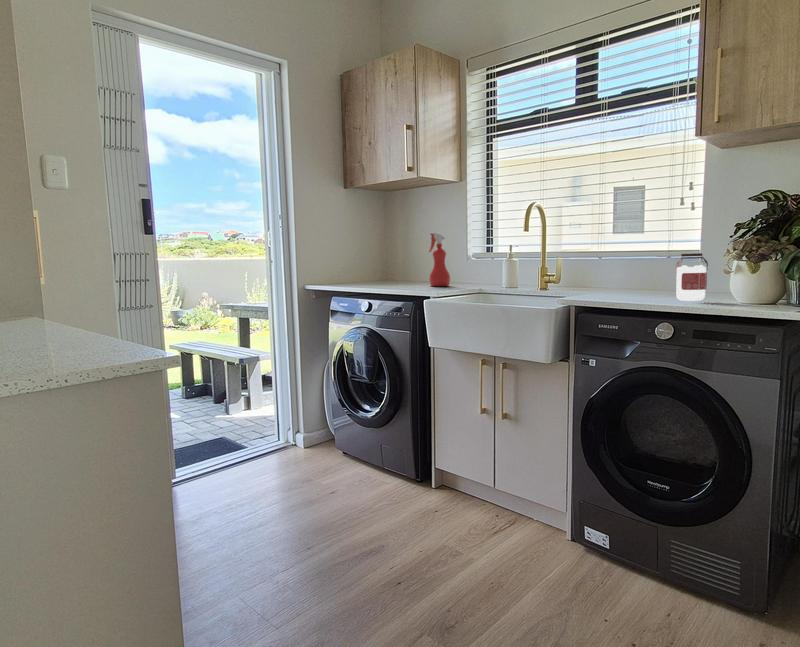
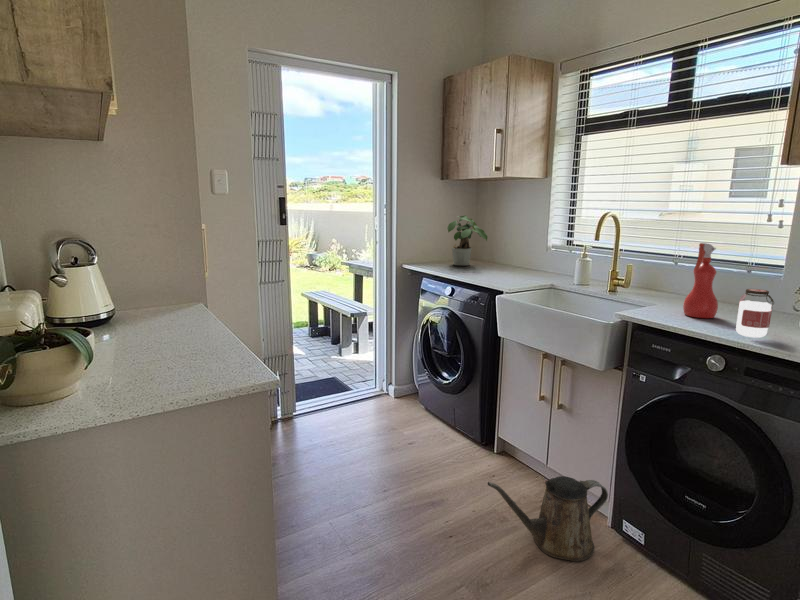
potted plant: none [355,228,401,285] -> present [447,215,488,266]
spray bottle: present [429,233,450,286] -> present [683,243,718,318]
watering can: none [440,486,567,579] -> present [488,476,608,561]

